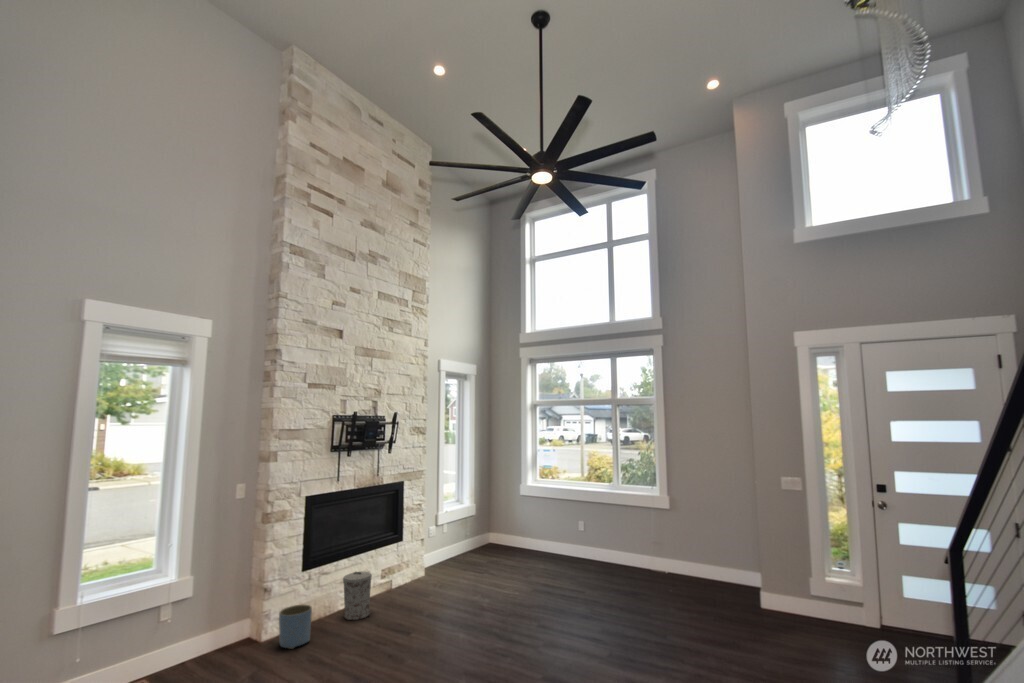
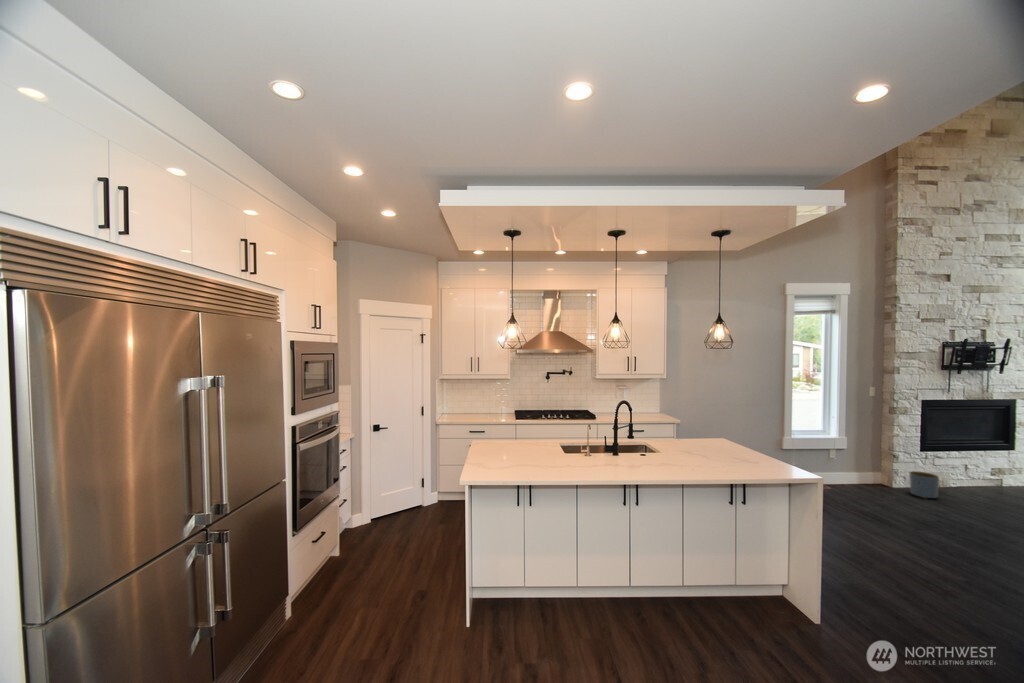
trash can: present [343,572,372,620] -> none [958,462,990,497]

